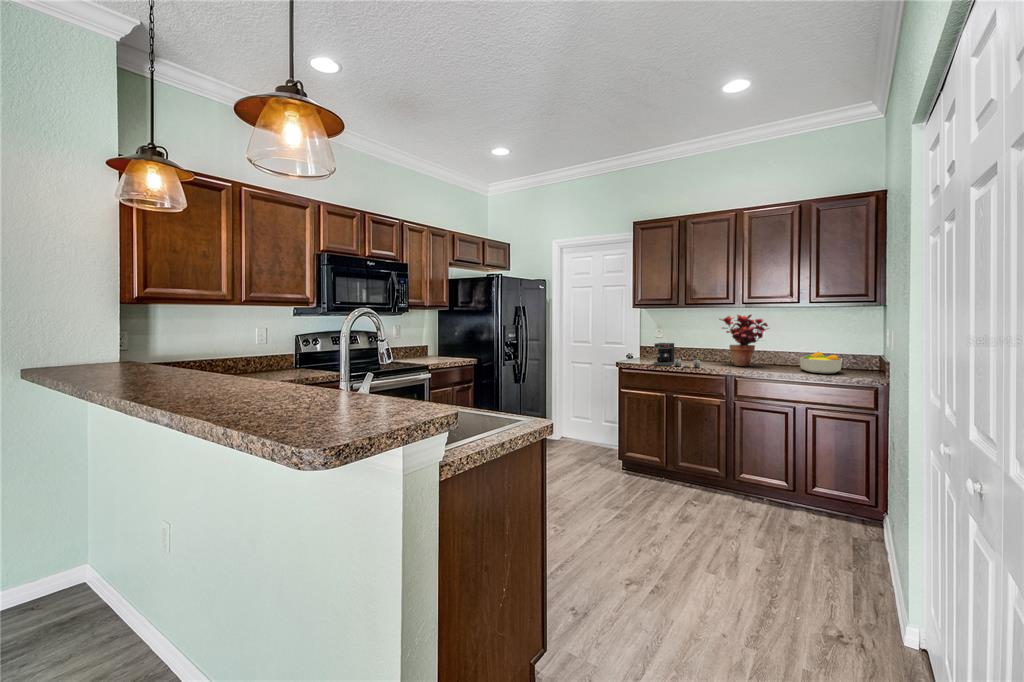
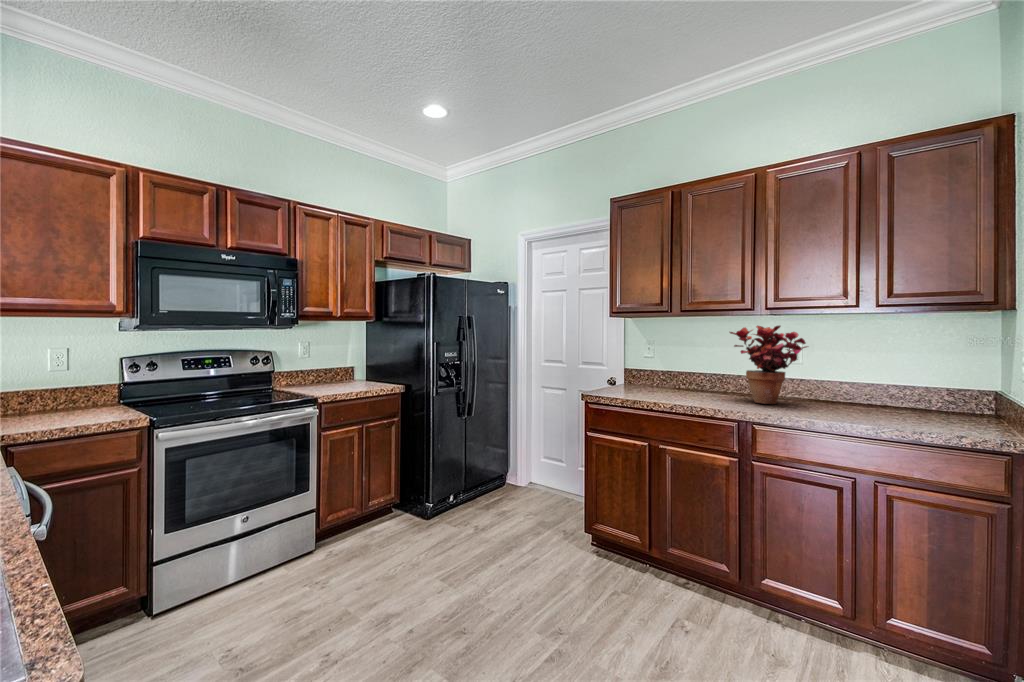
coffee maker: present [654,343,701,367] -> none [632,367,703,406]
fruit bowl: present [800,352,842,373] -> none [859,384,934,423]

